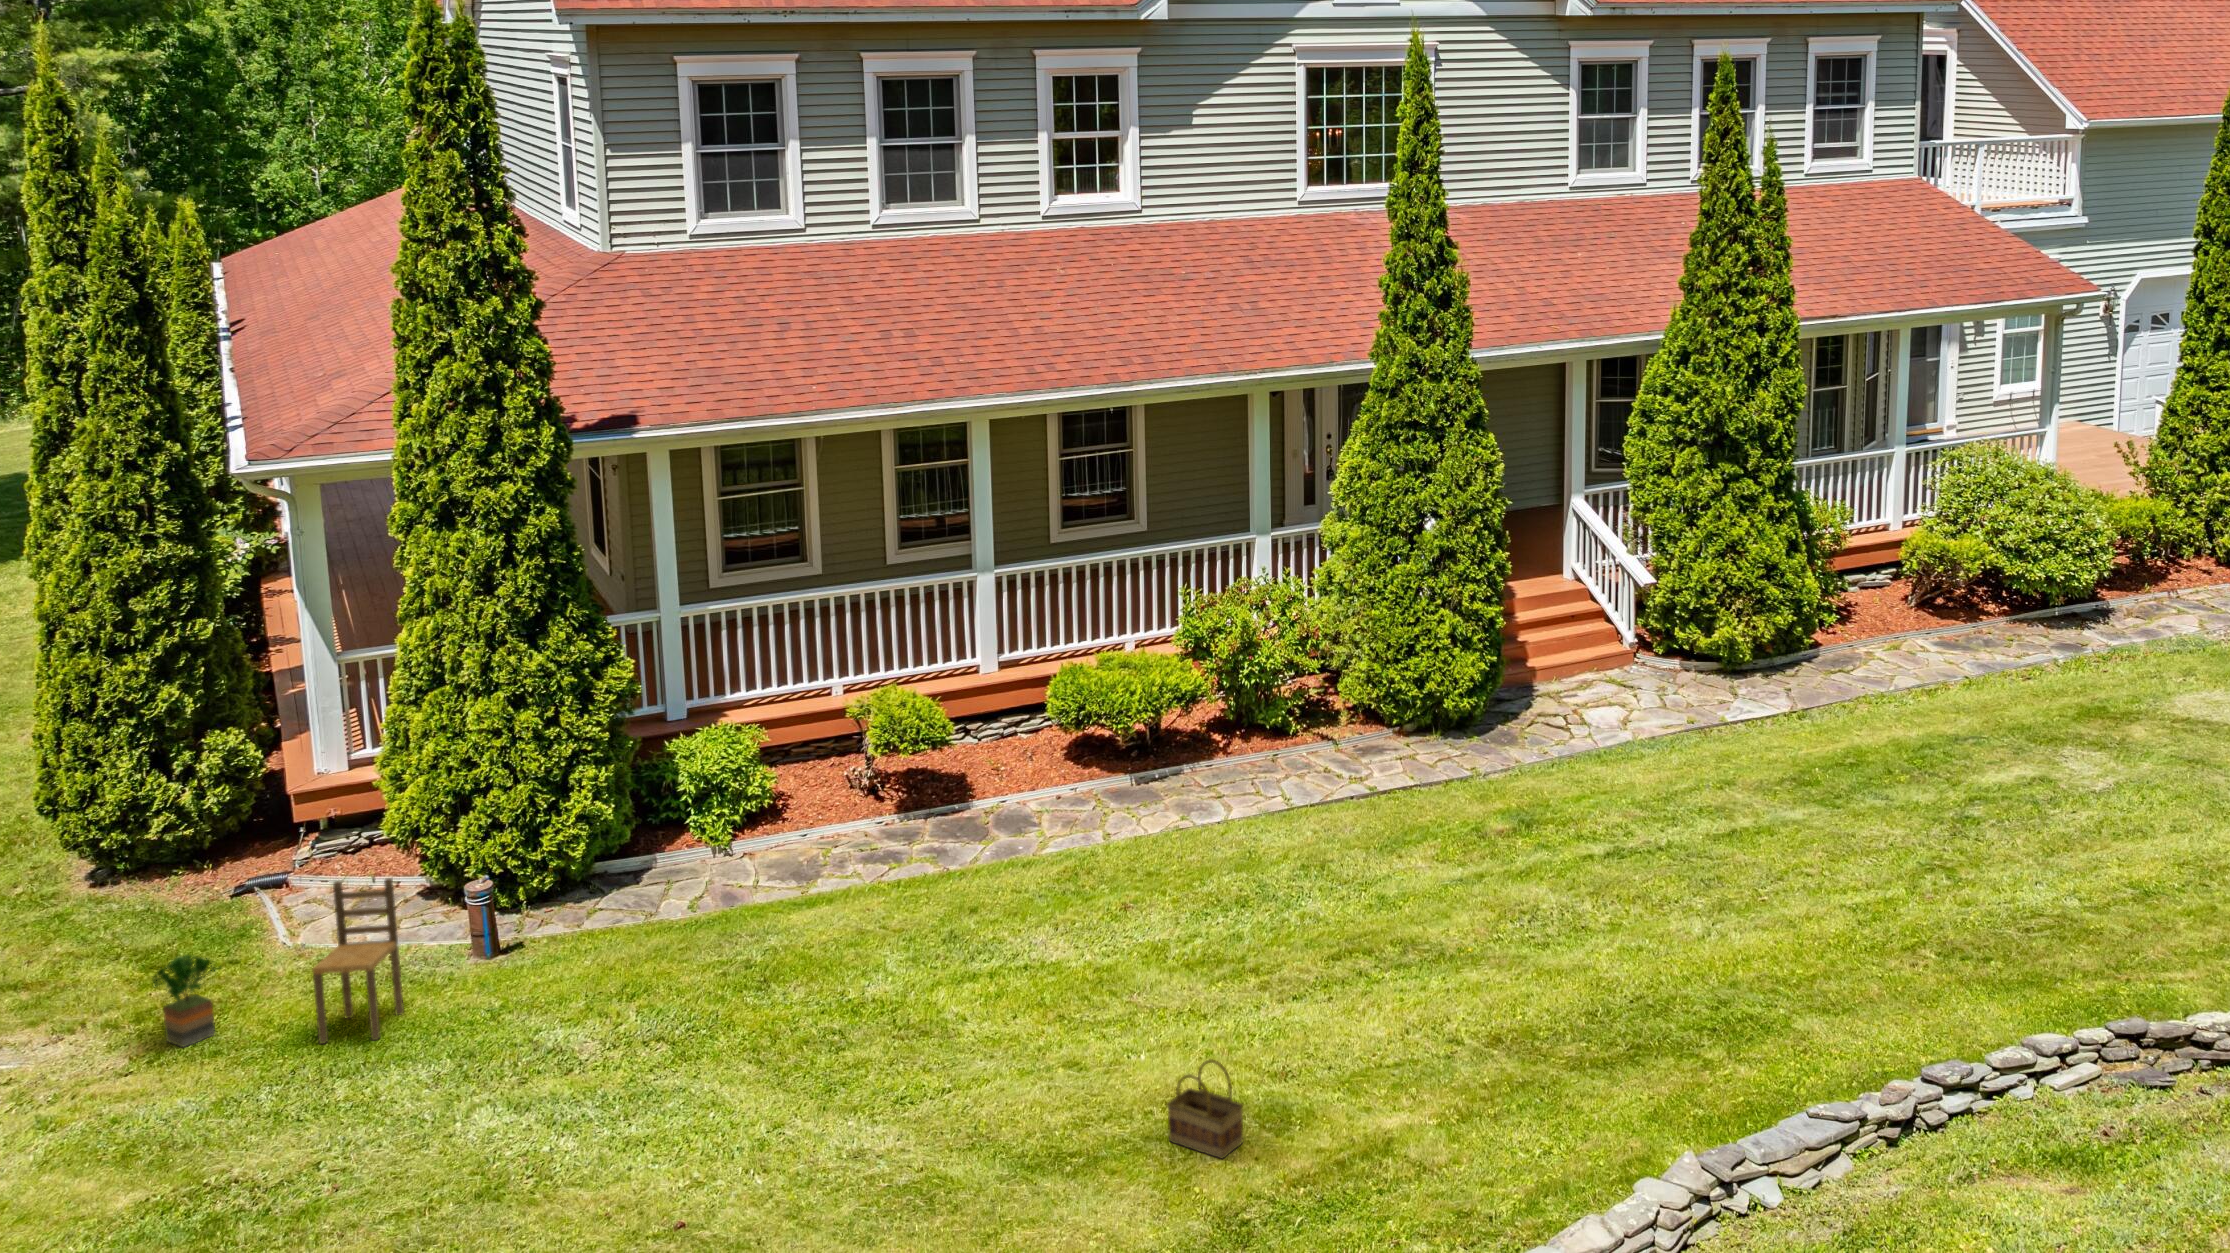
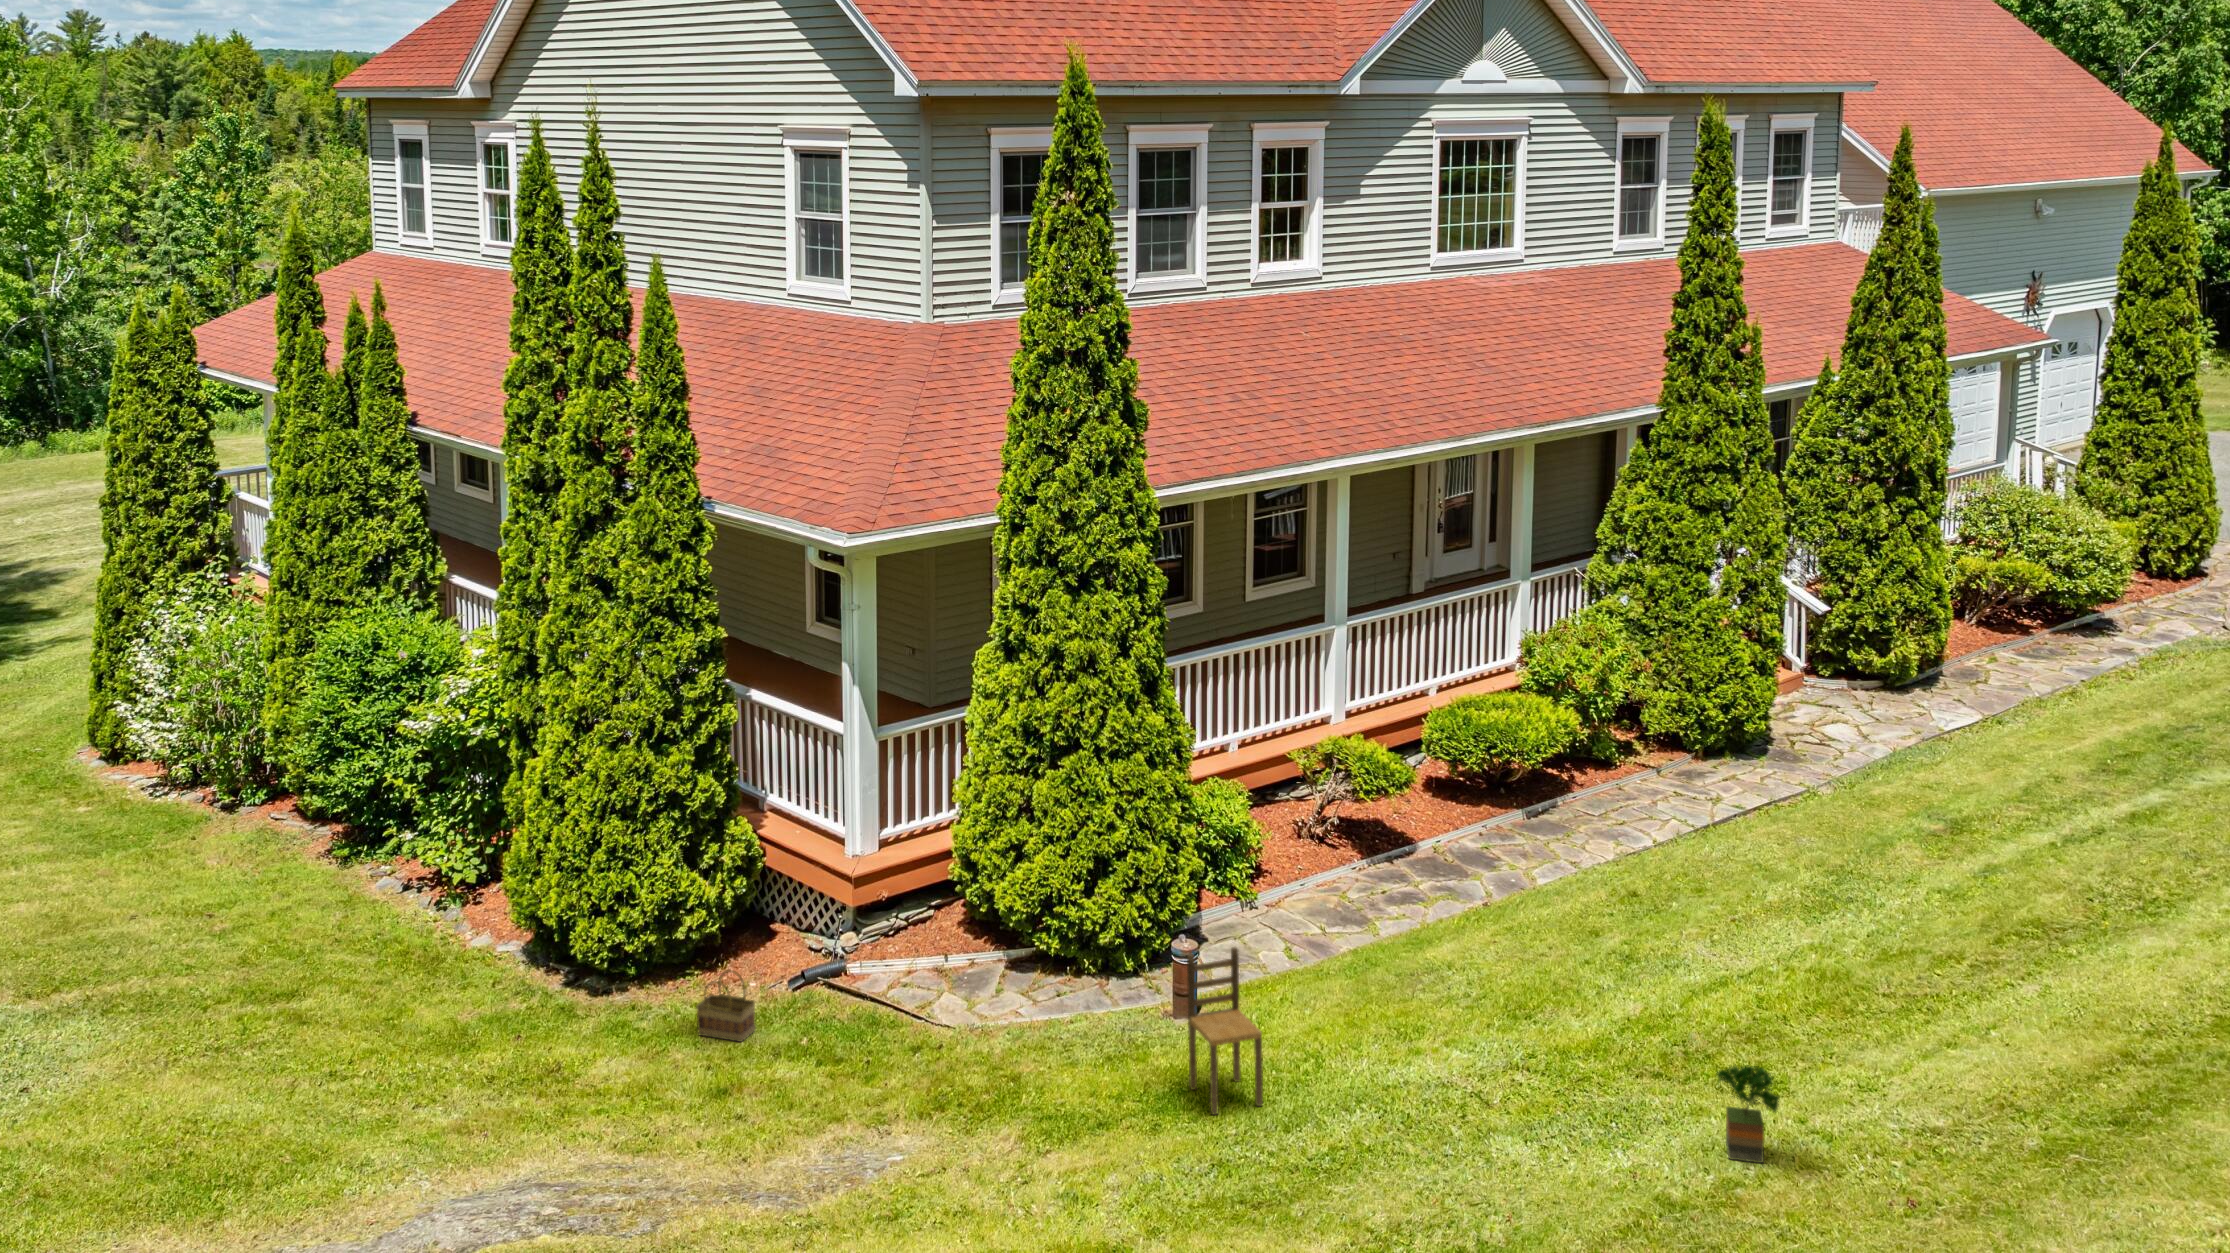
potted tree: present [152,955,221,1047] -> present [1716,1065,1780,1163]
basket: present [1167,1060,1243,1159] -> present [696,970,756,1042]

